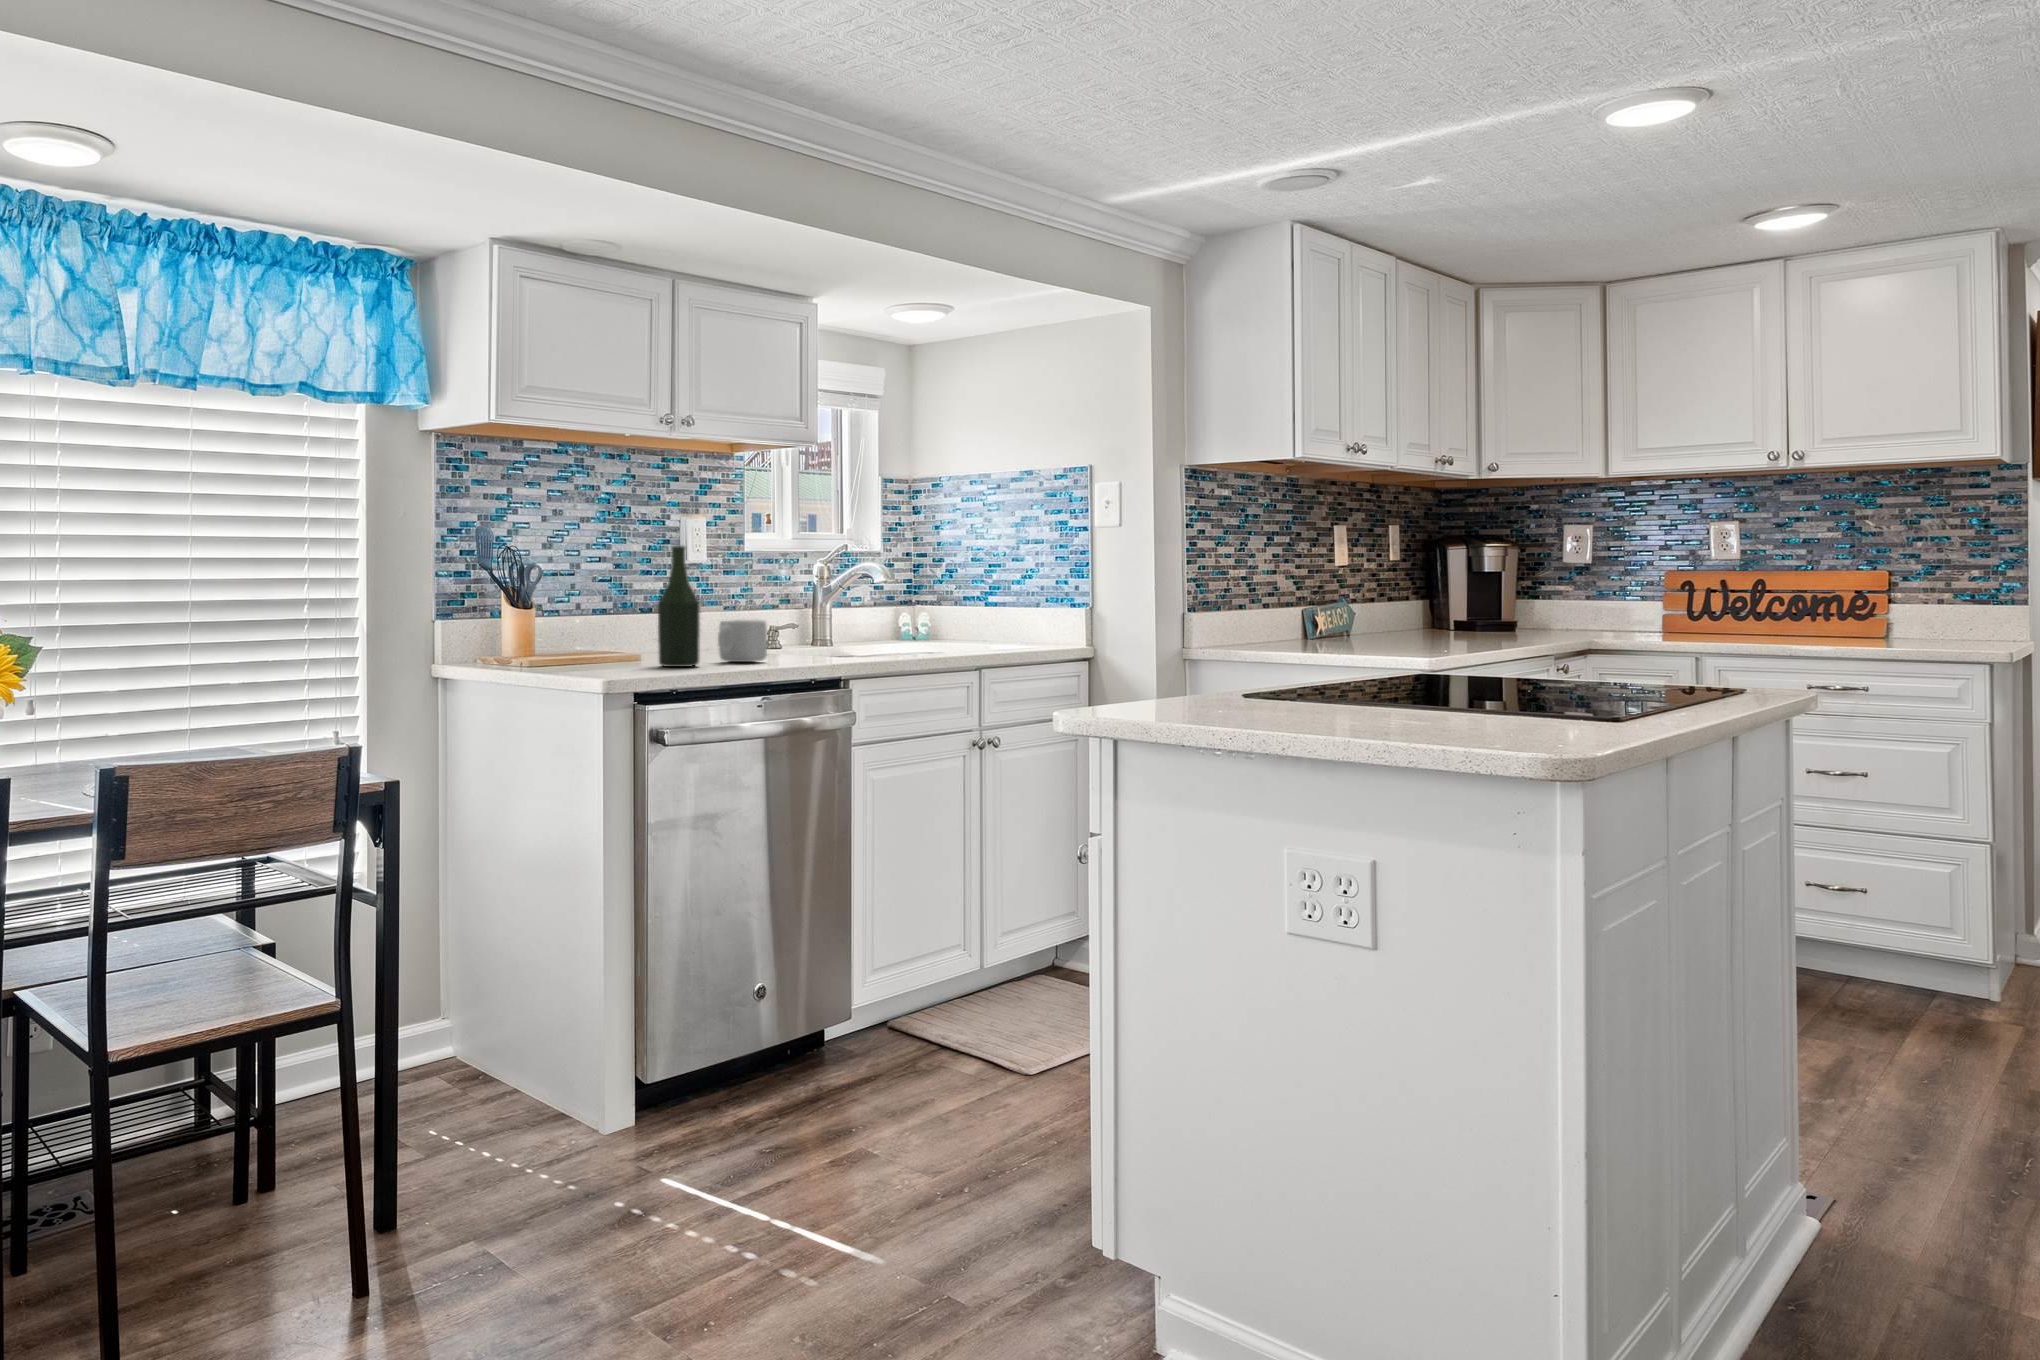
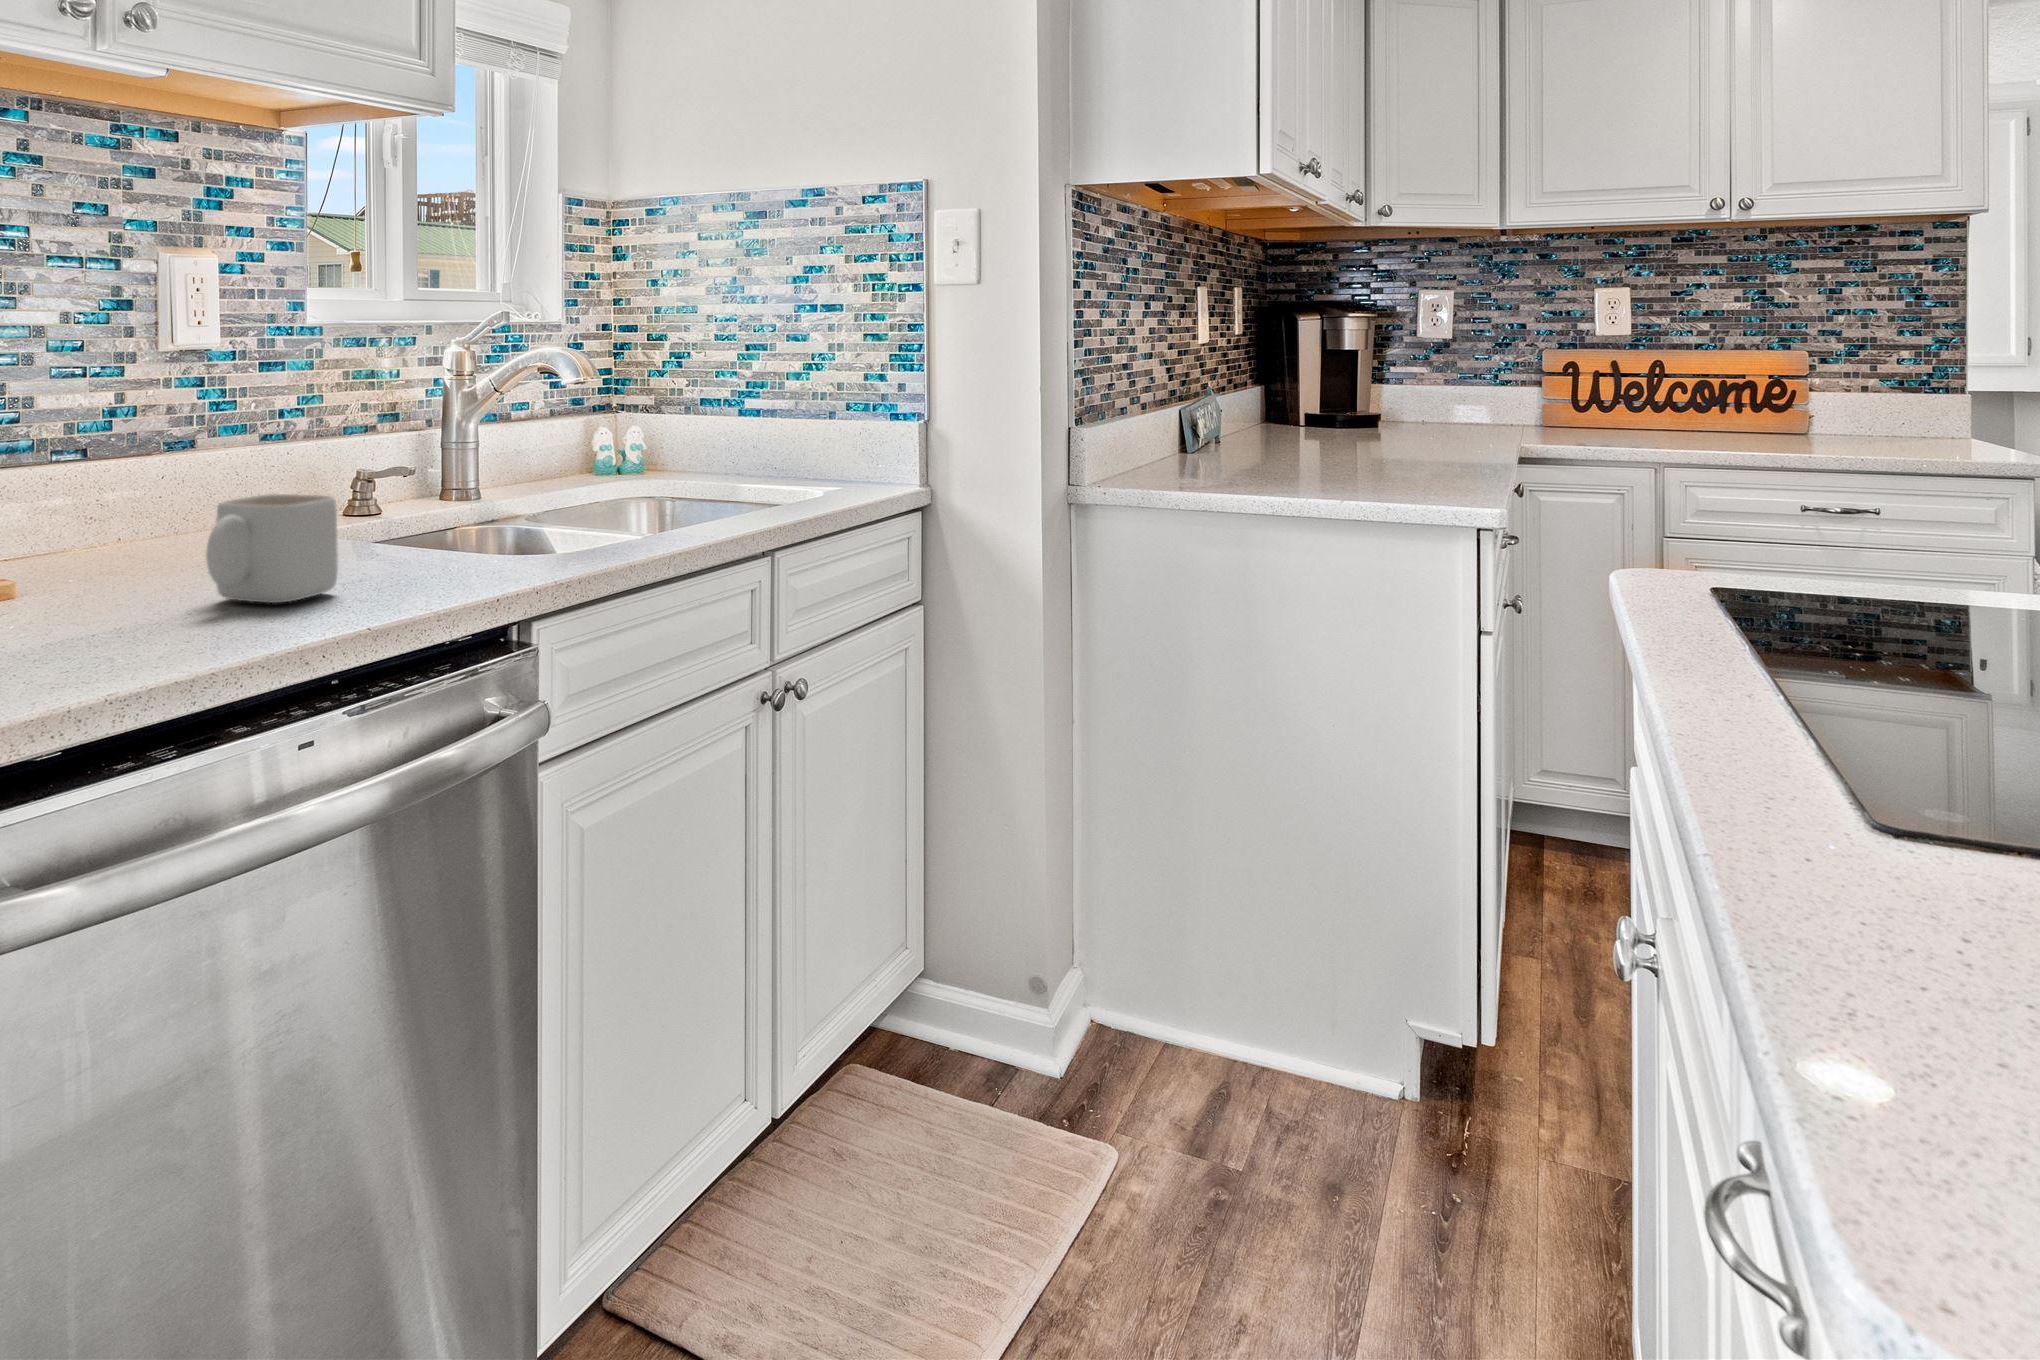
bottle: present [658,546,700,667] -> none [22,322,149,651]

